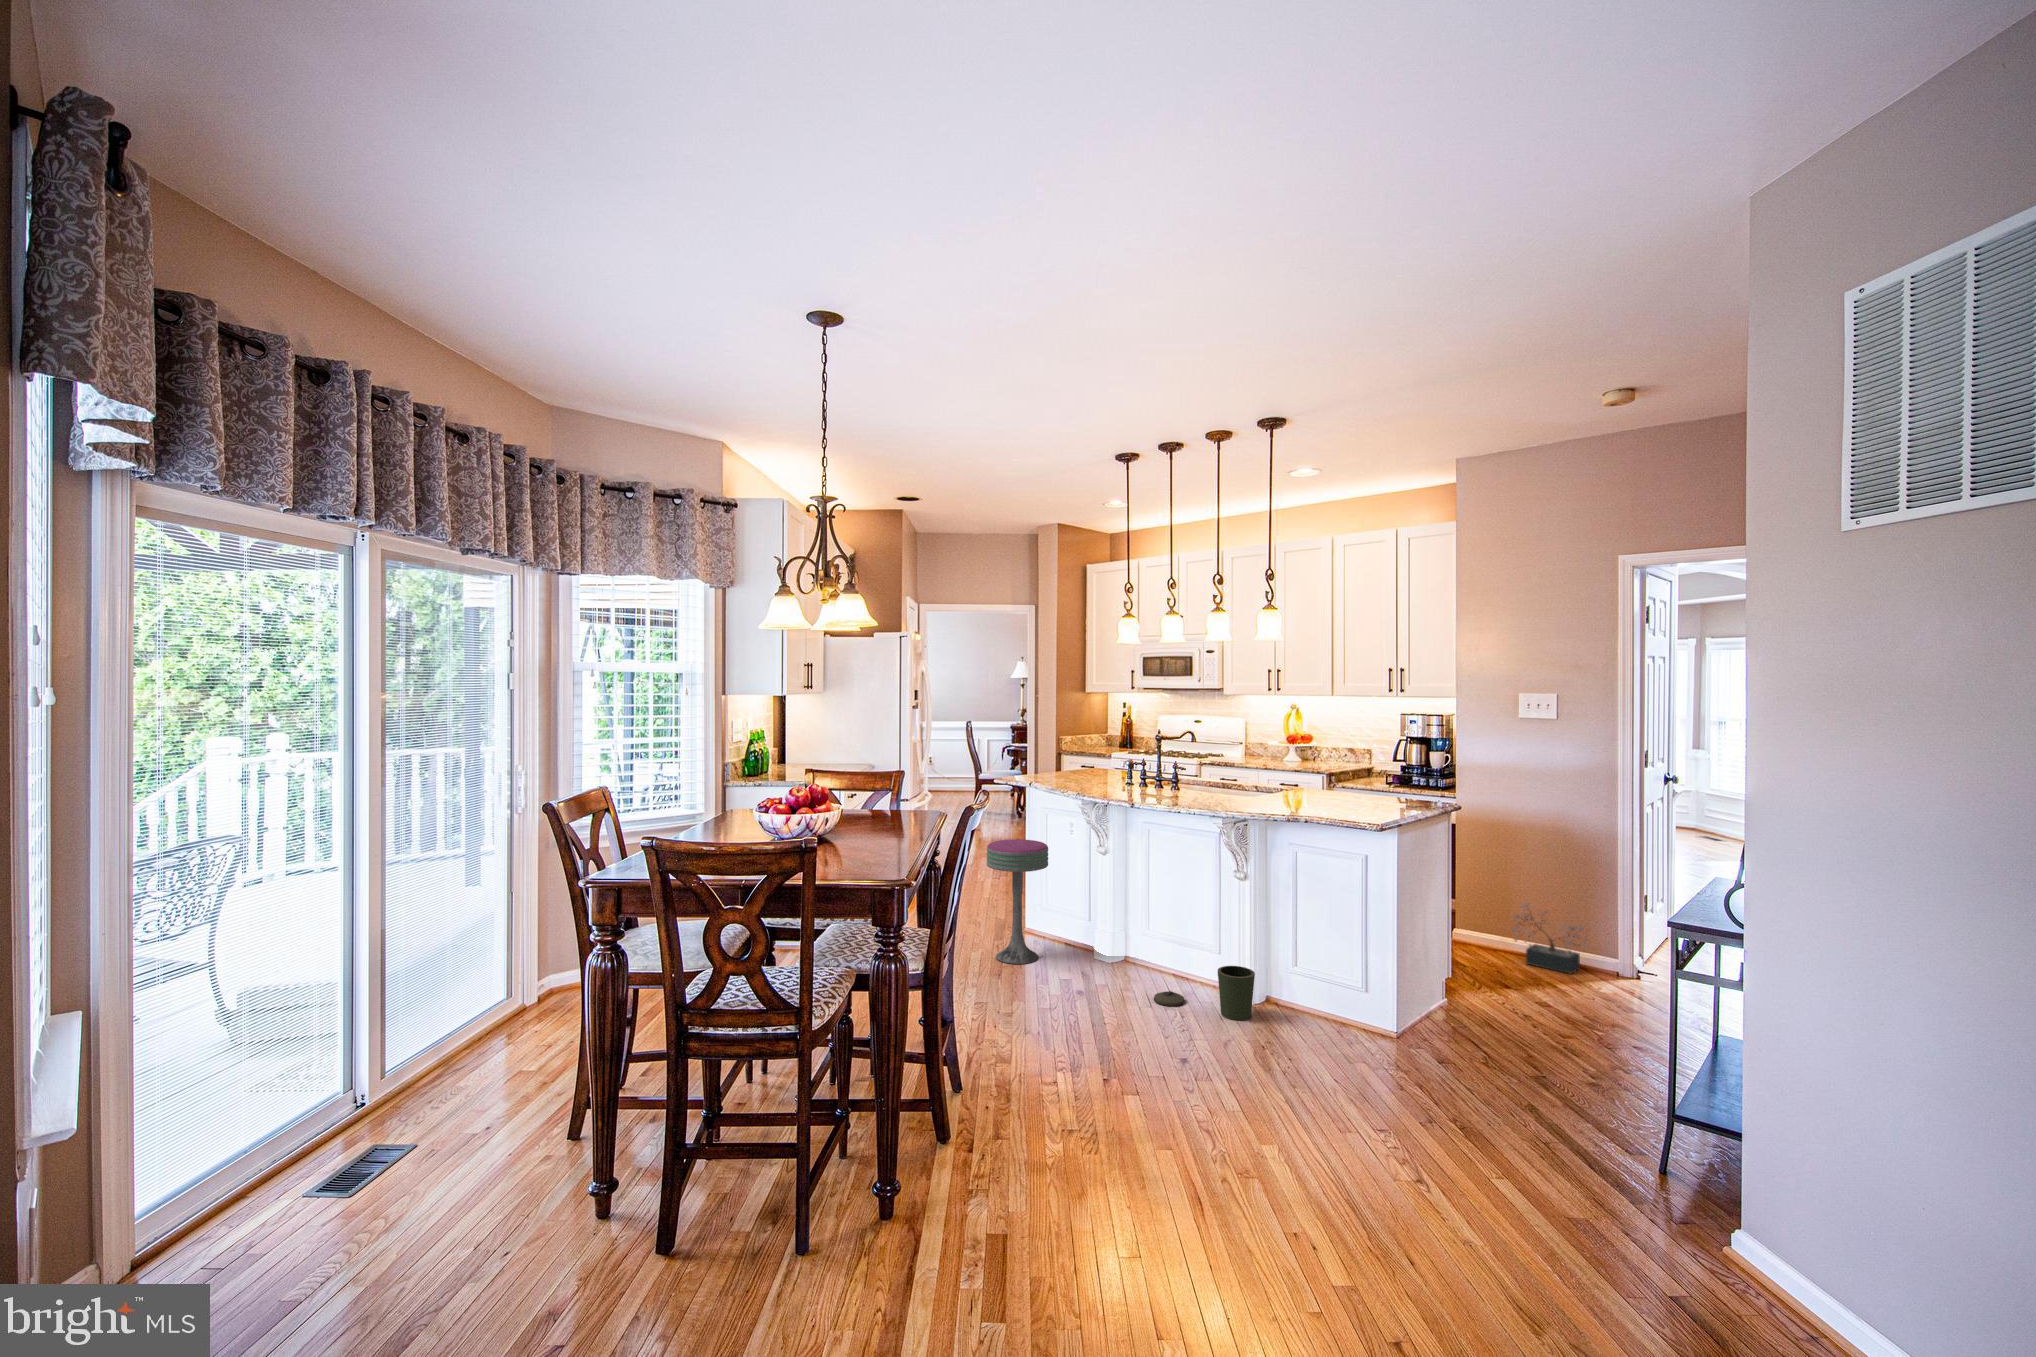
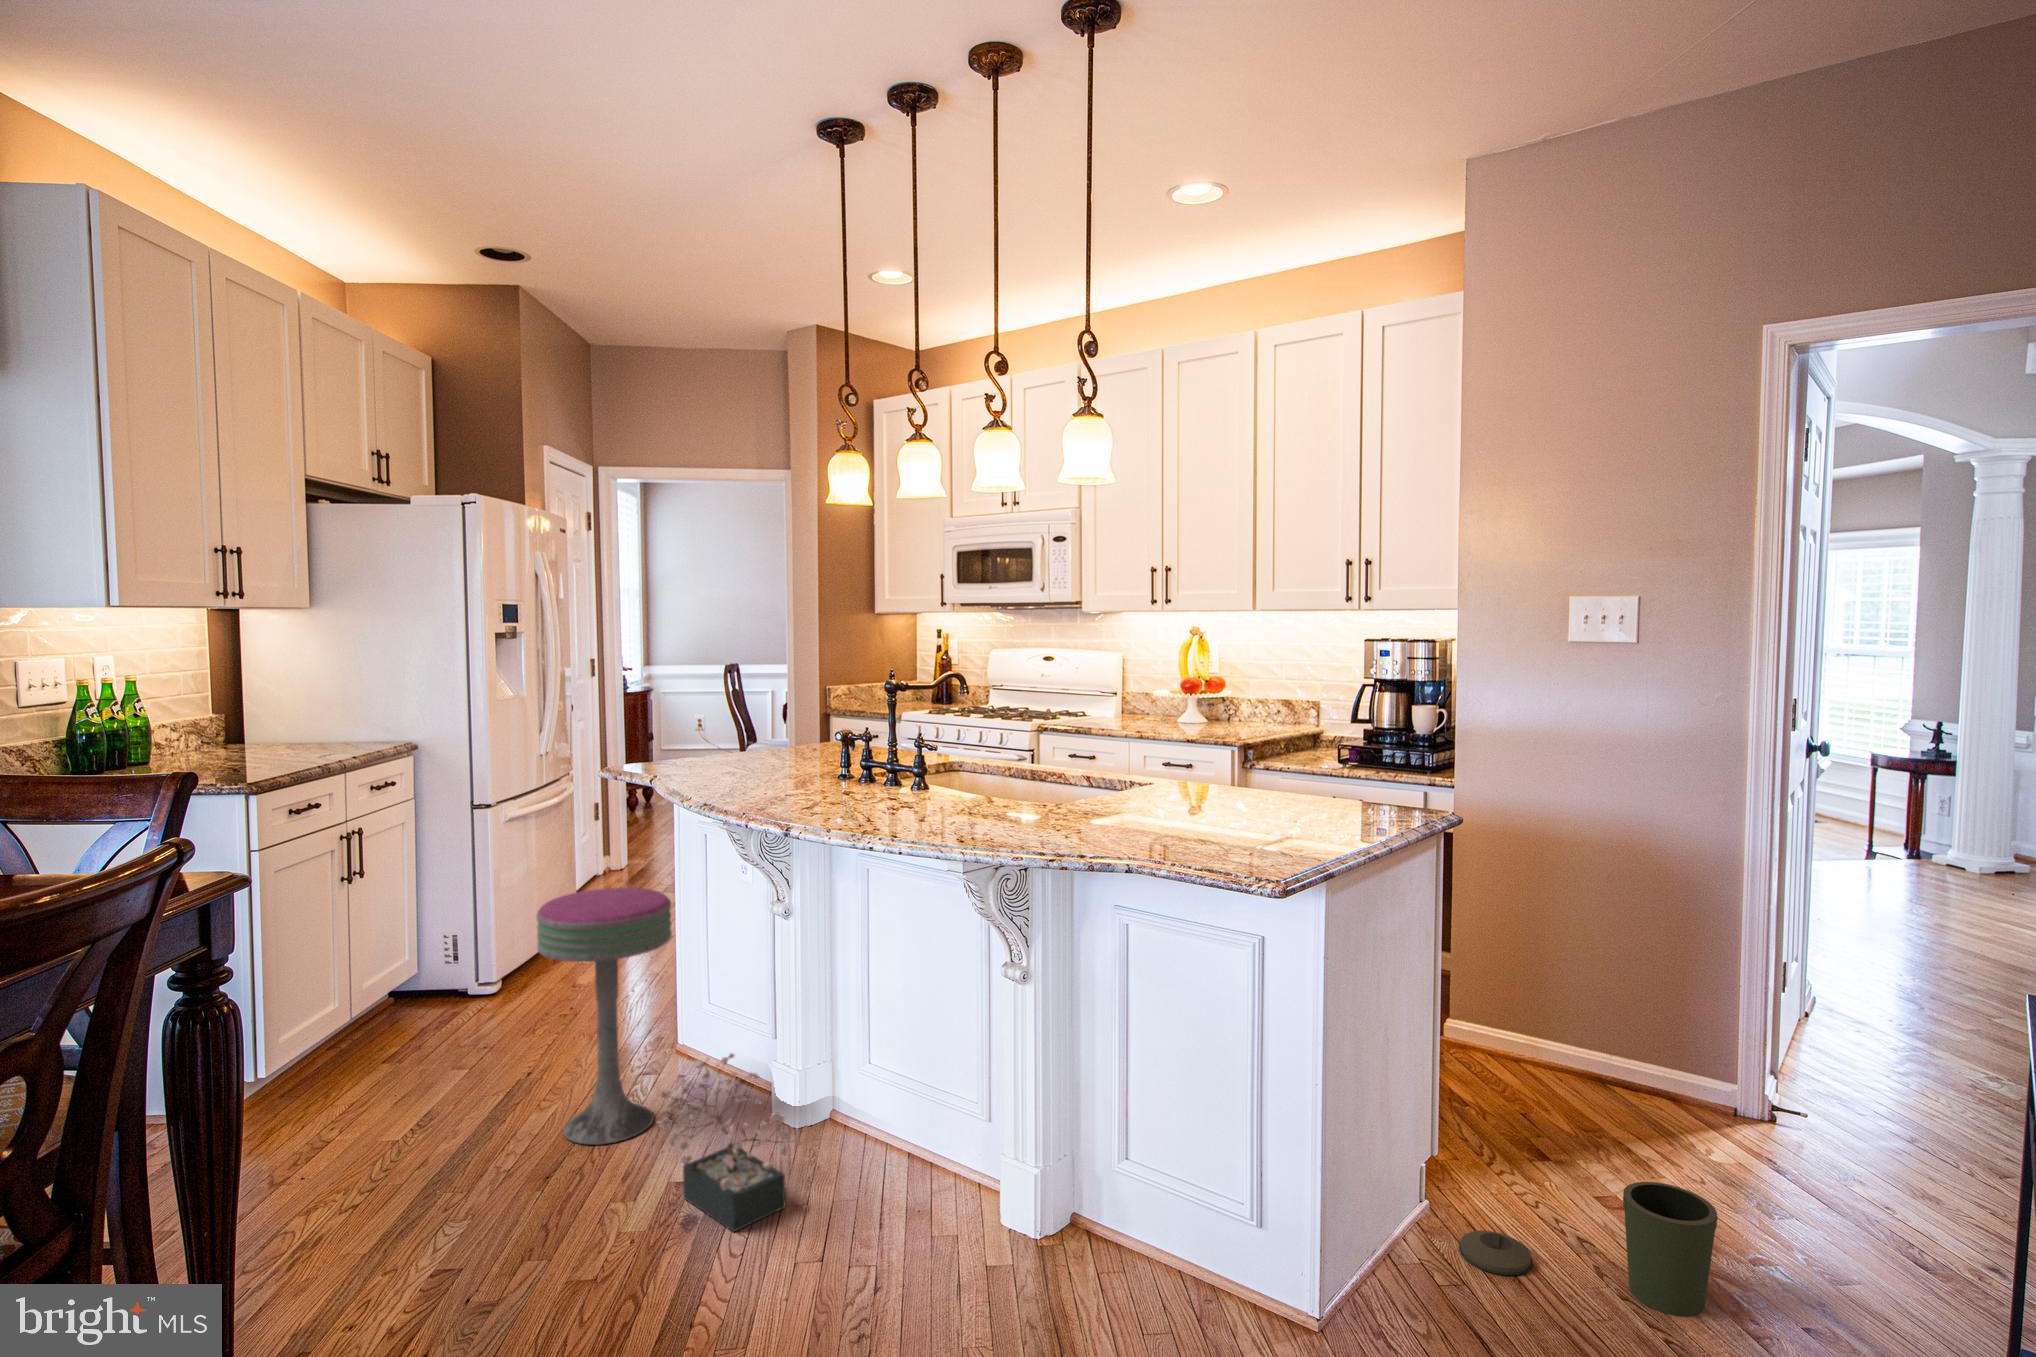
decorative plant: present [1512,904,1589,974] -> present [655,1054,803,1232]
trash can: present [1154,966,1255,1020] -> present [1459,1182,1718,1316]

